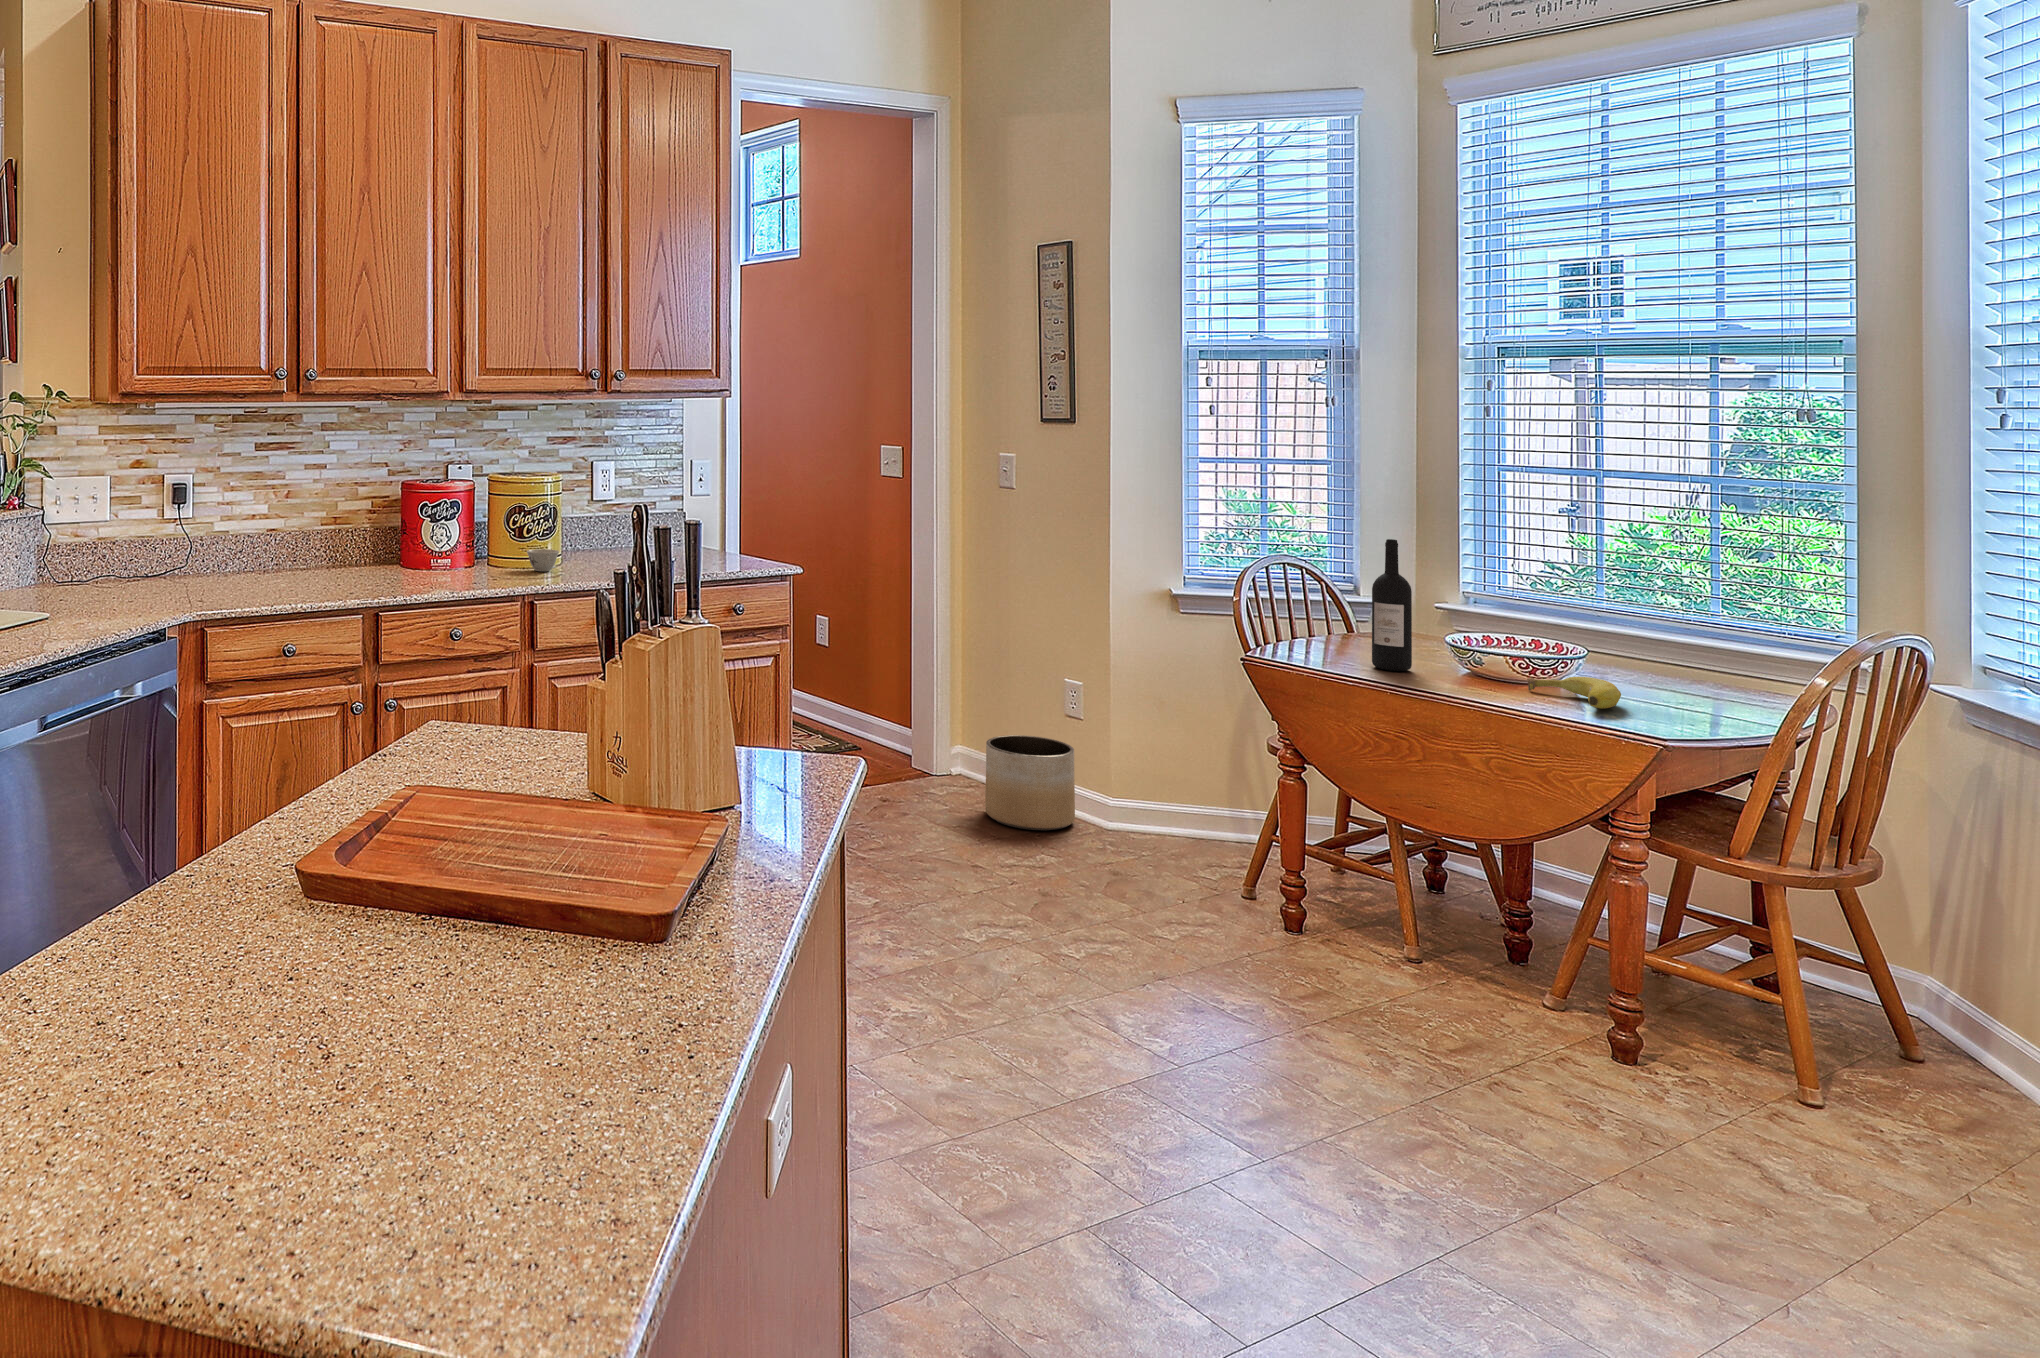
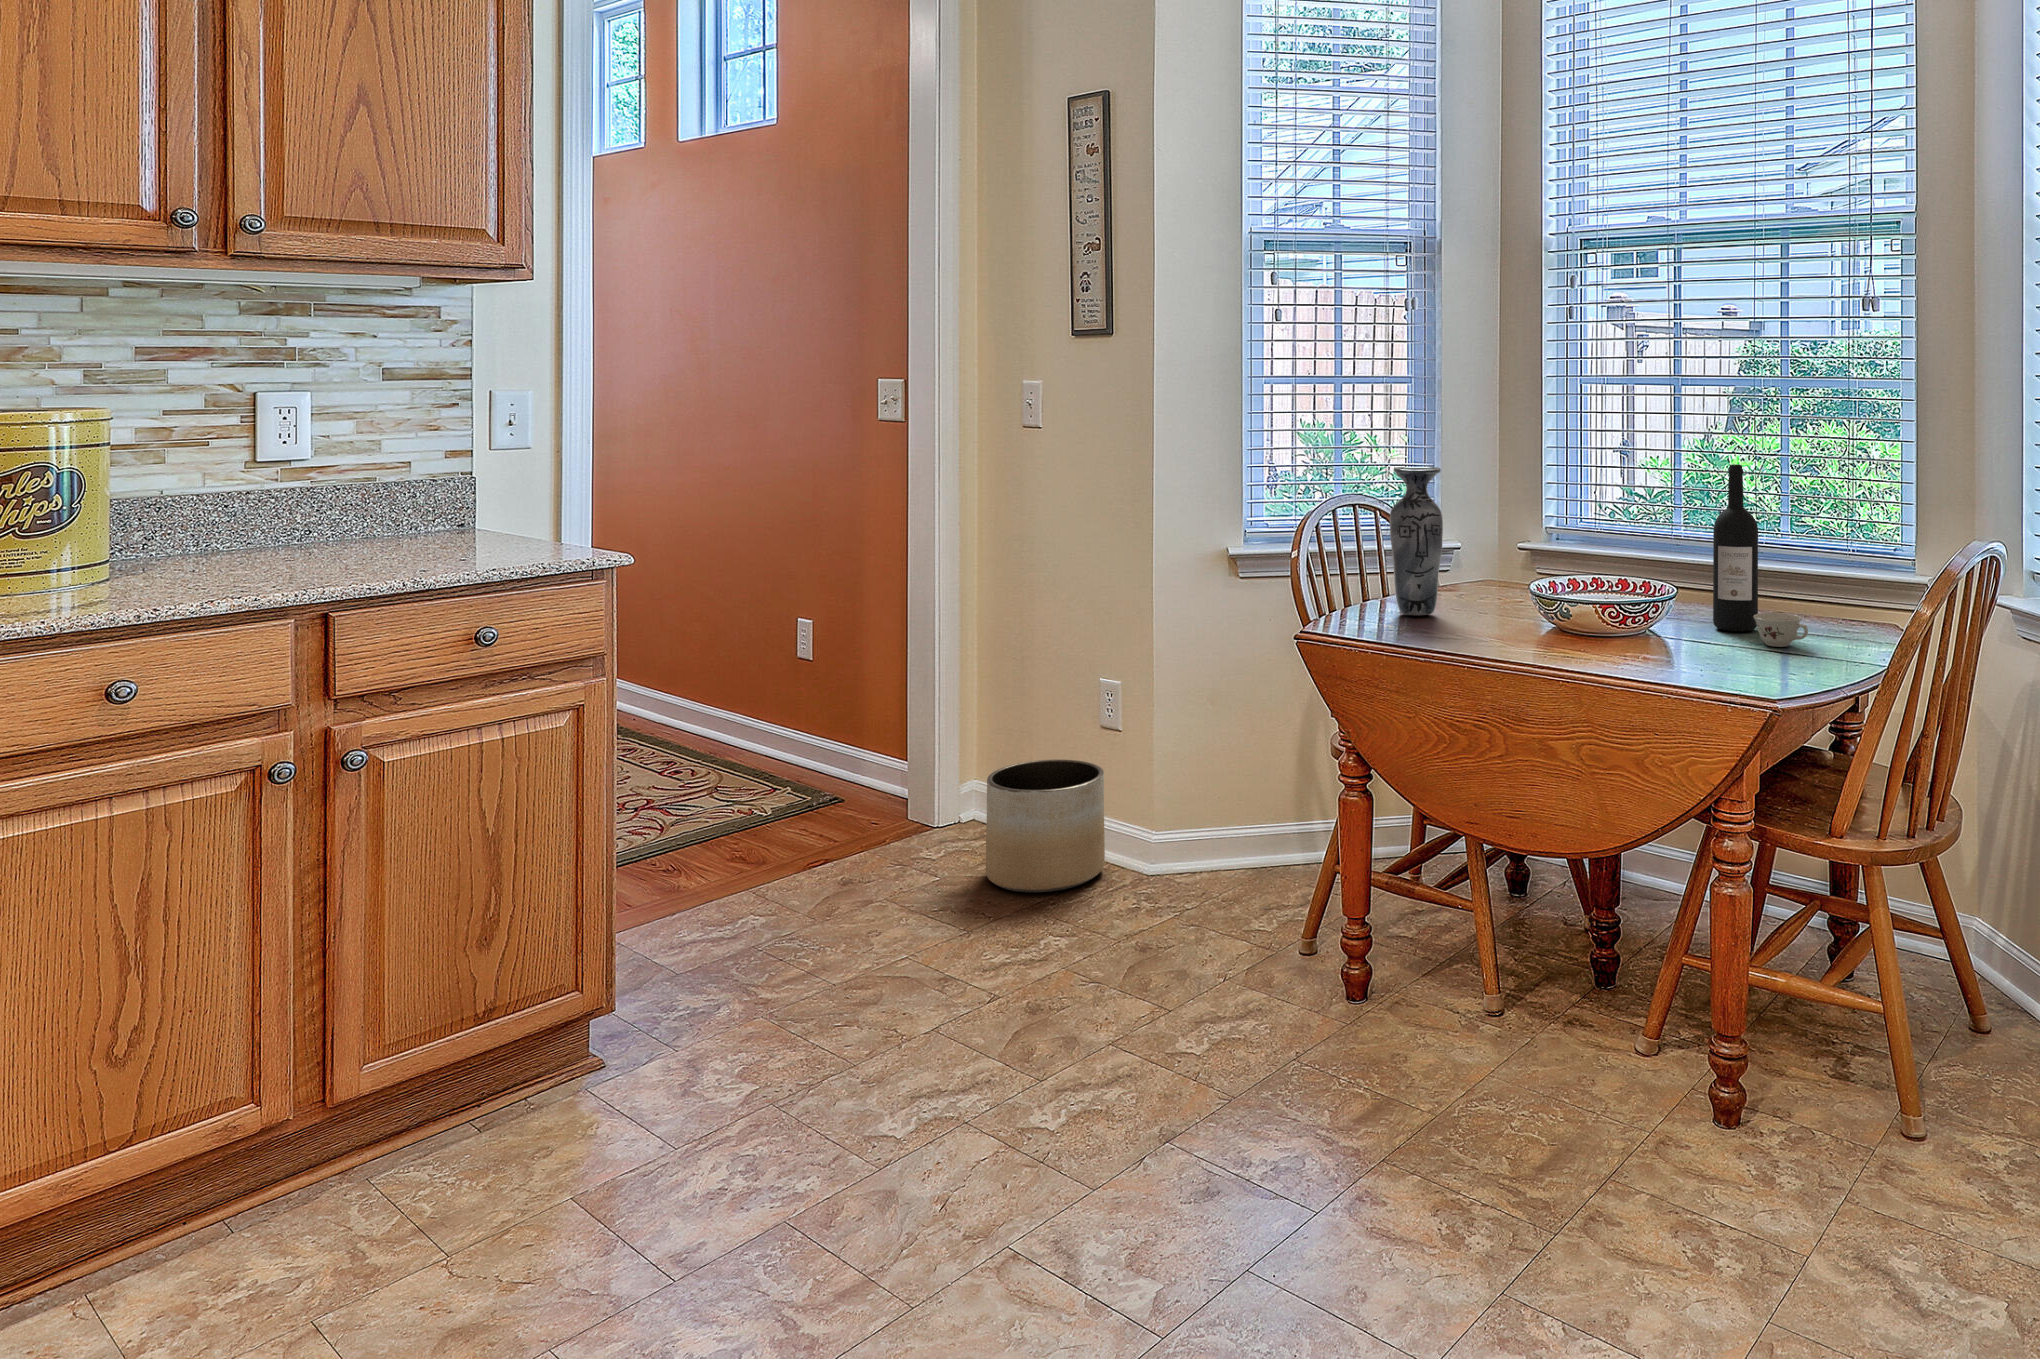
vase: none [1321,537,1367,653] -> present [1390,467,1443,615]
wine bottle: present [1372,539,1412,671] -> present [1713,464,1758,632]
teacup: present [527,549,559,571] -> present [1753,613,1808,647]
fruit: present [1527,677,1621,709] -> none [1617,623,1718,663]

